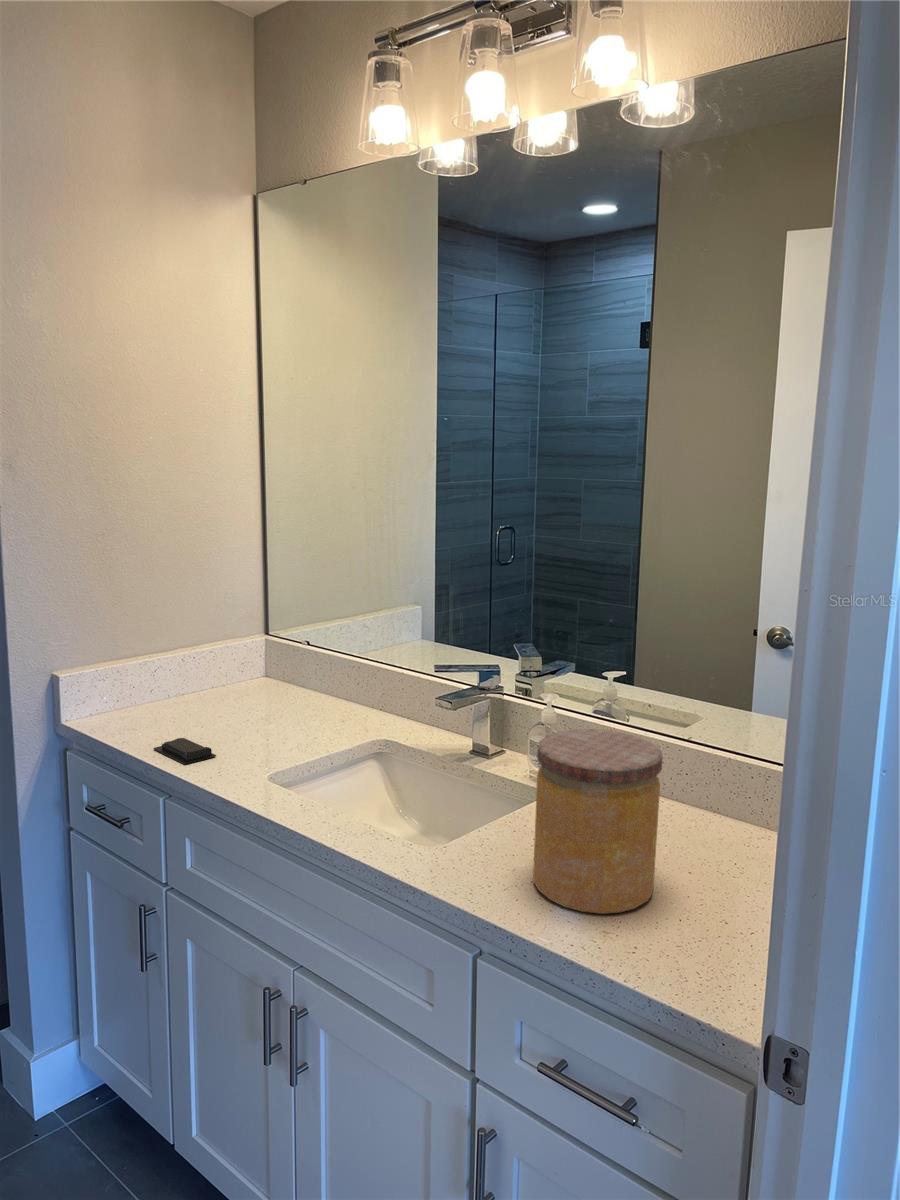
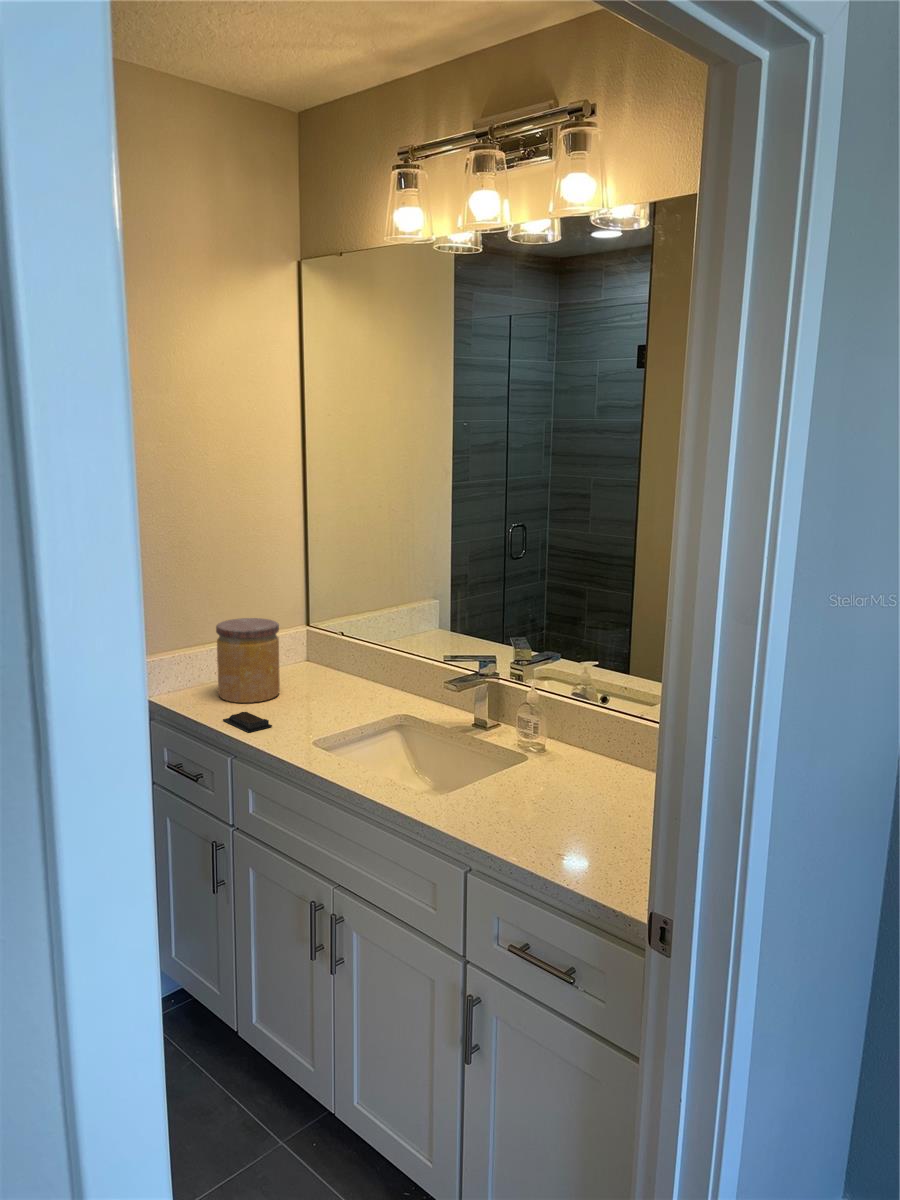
jar: present [533,729,663,914] -> present [216,618,280,703]

